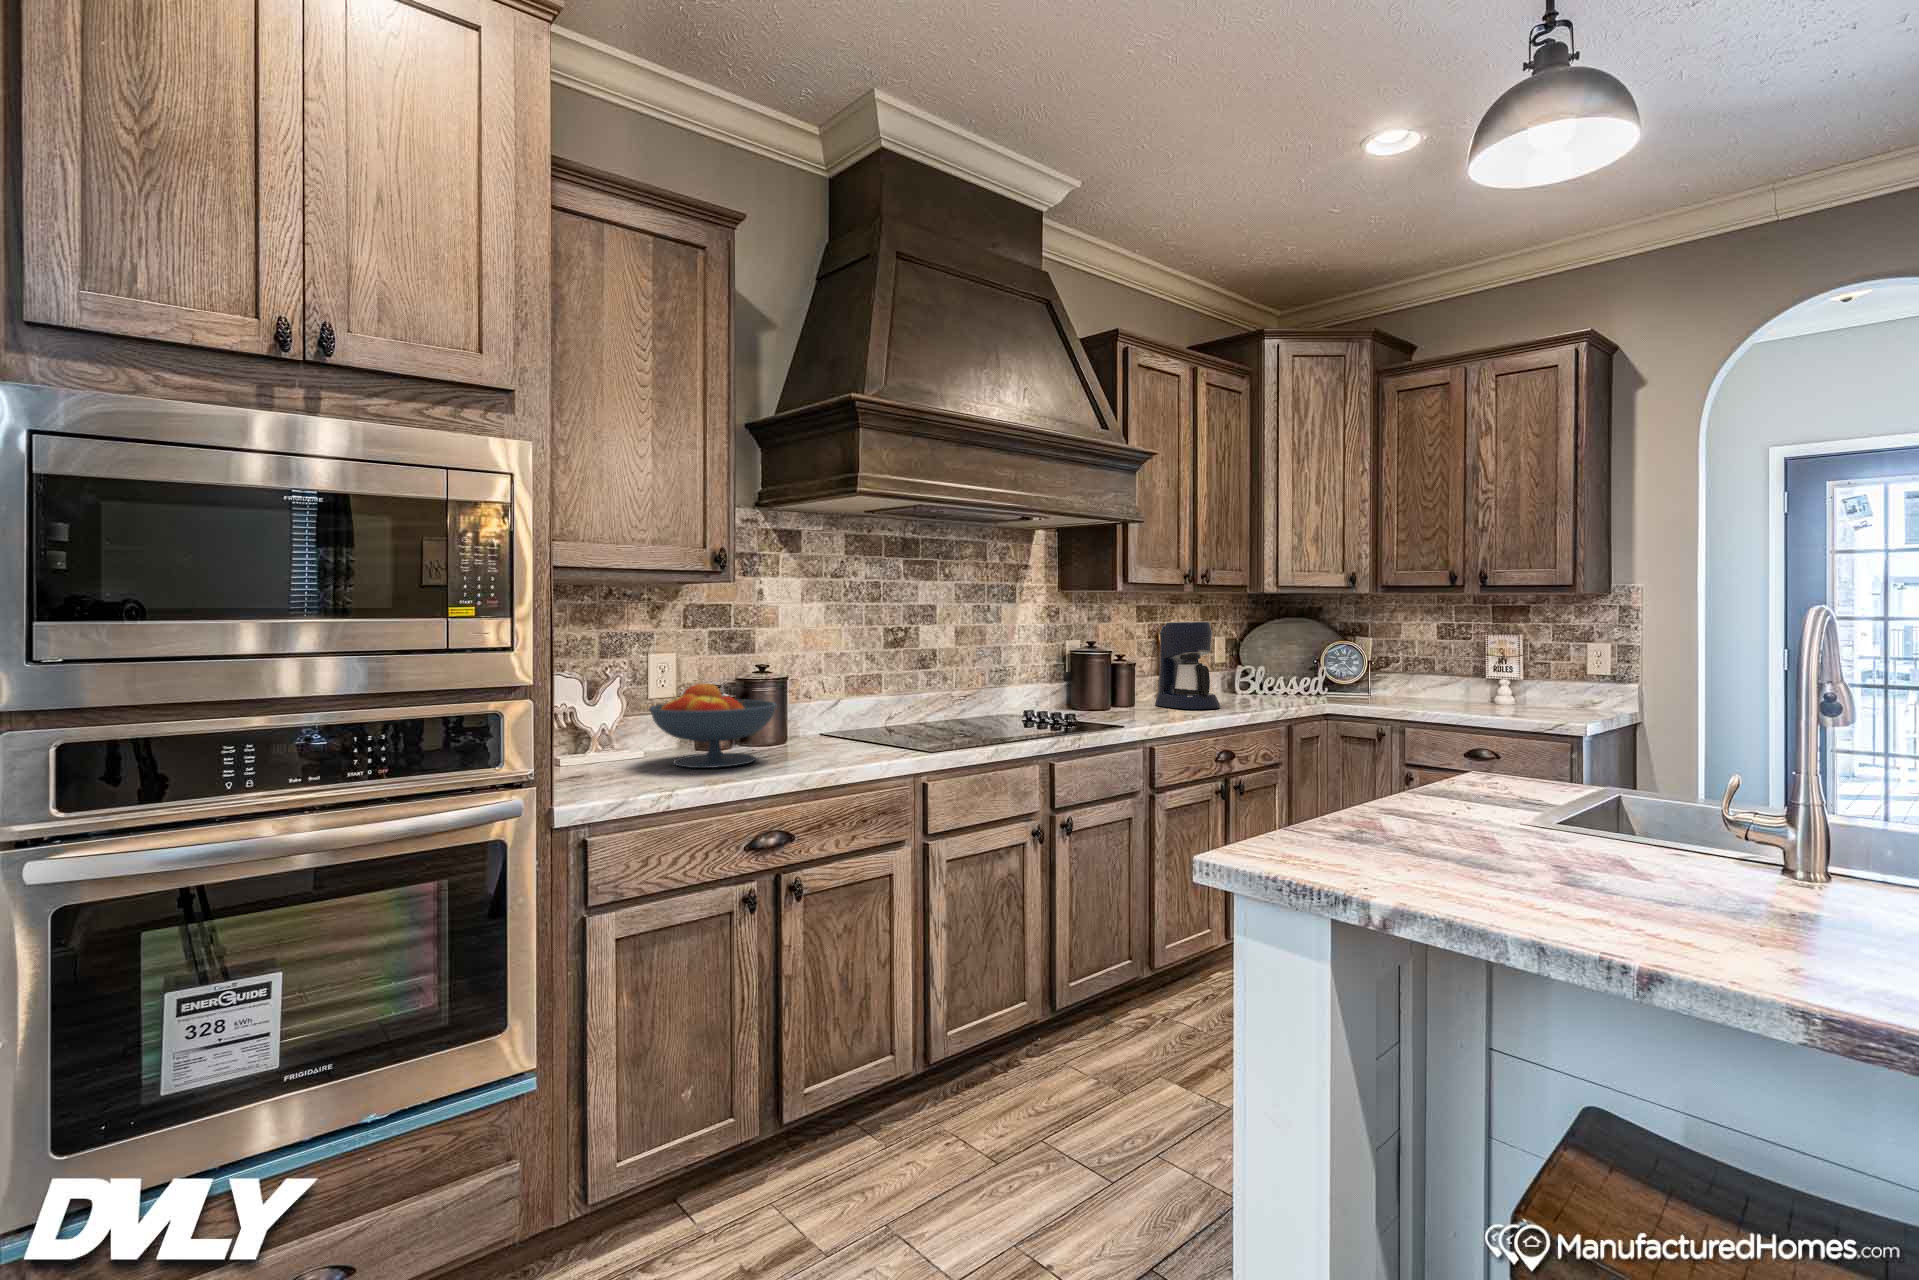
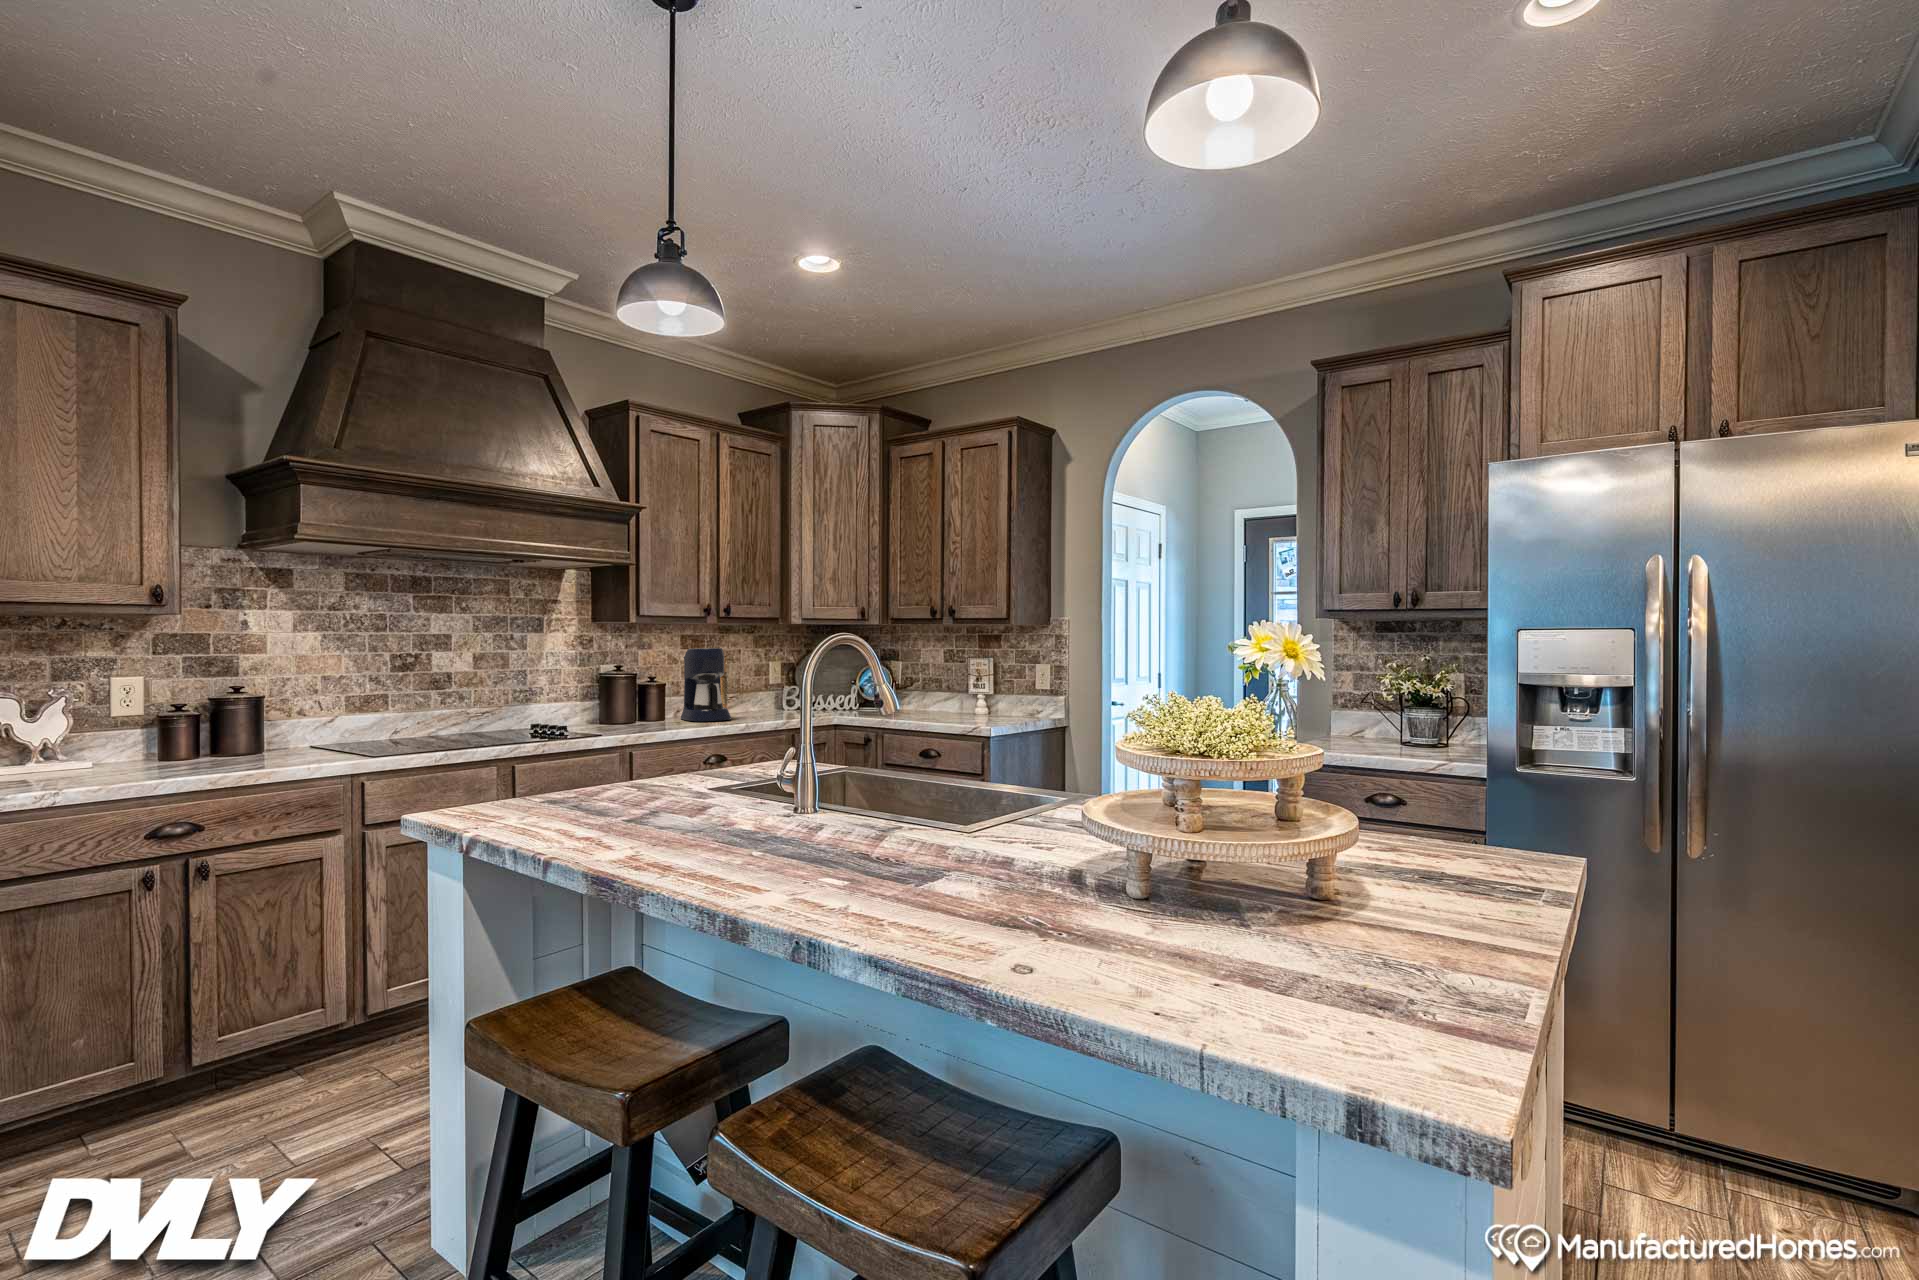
fruit bowl: present [649,684,777,768] -> none [78,701,217,773]

